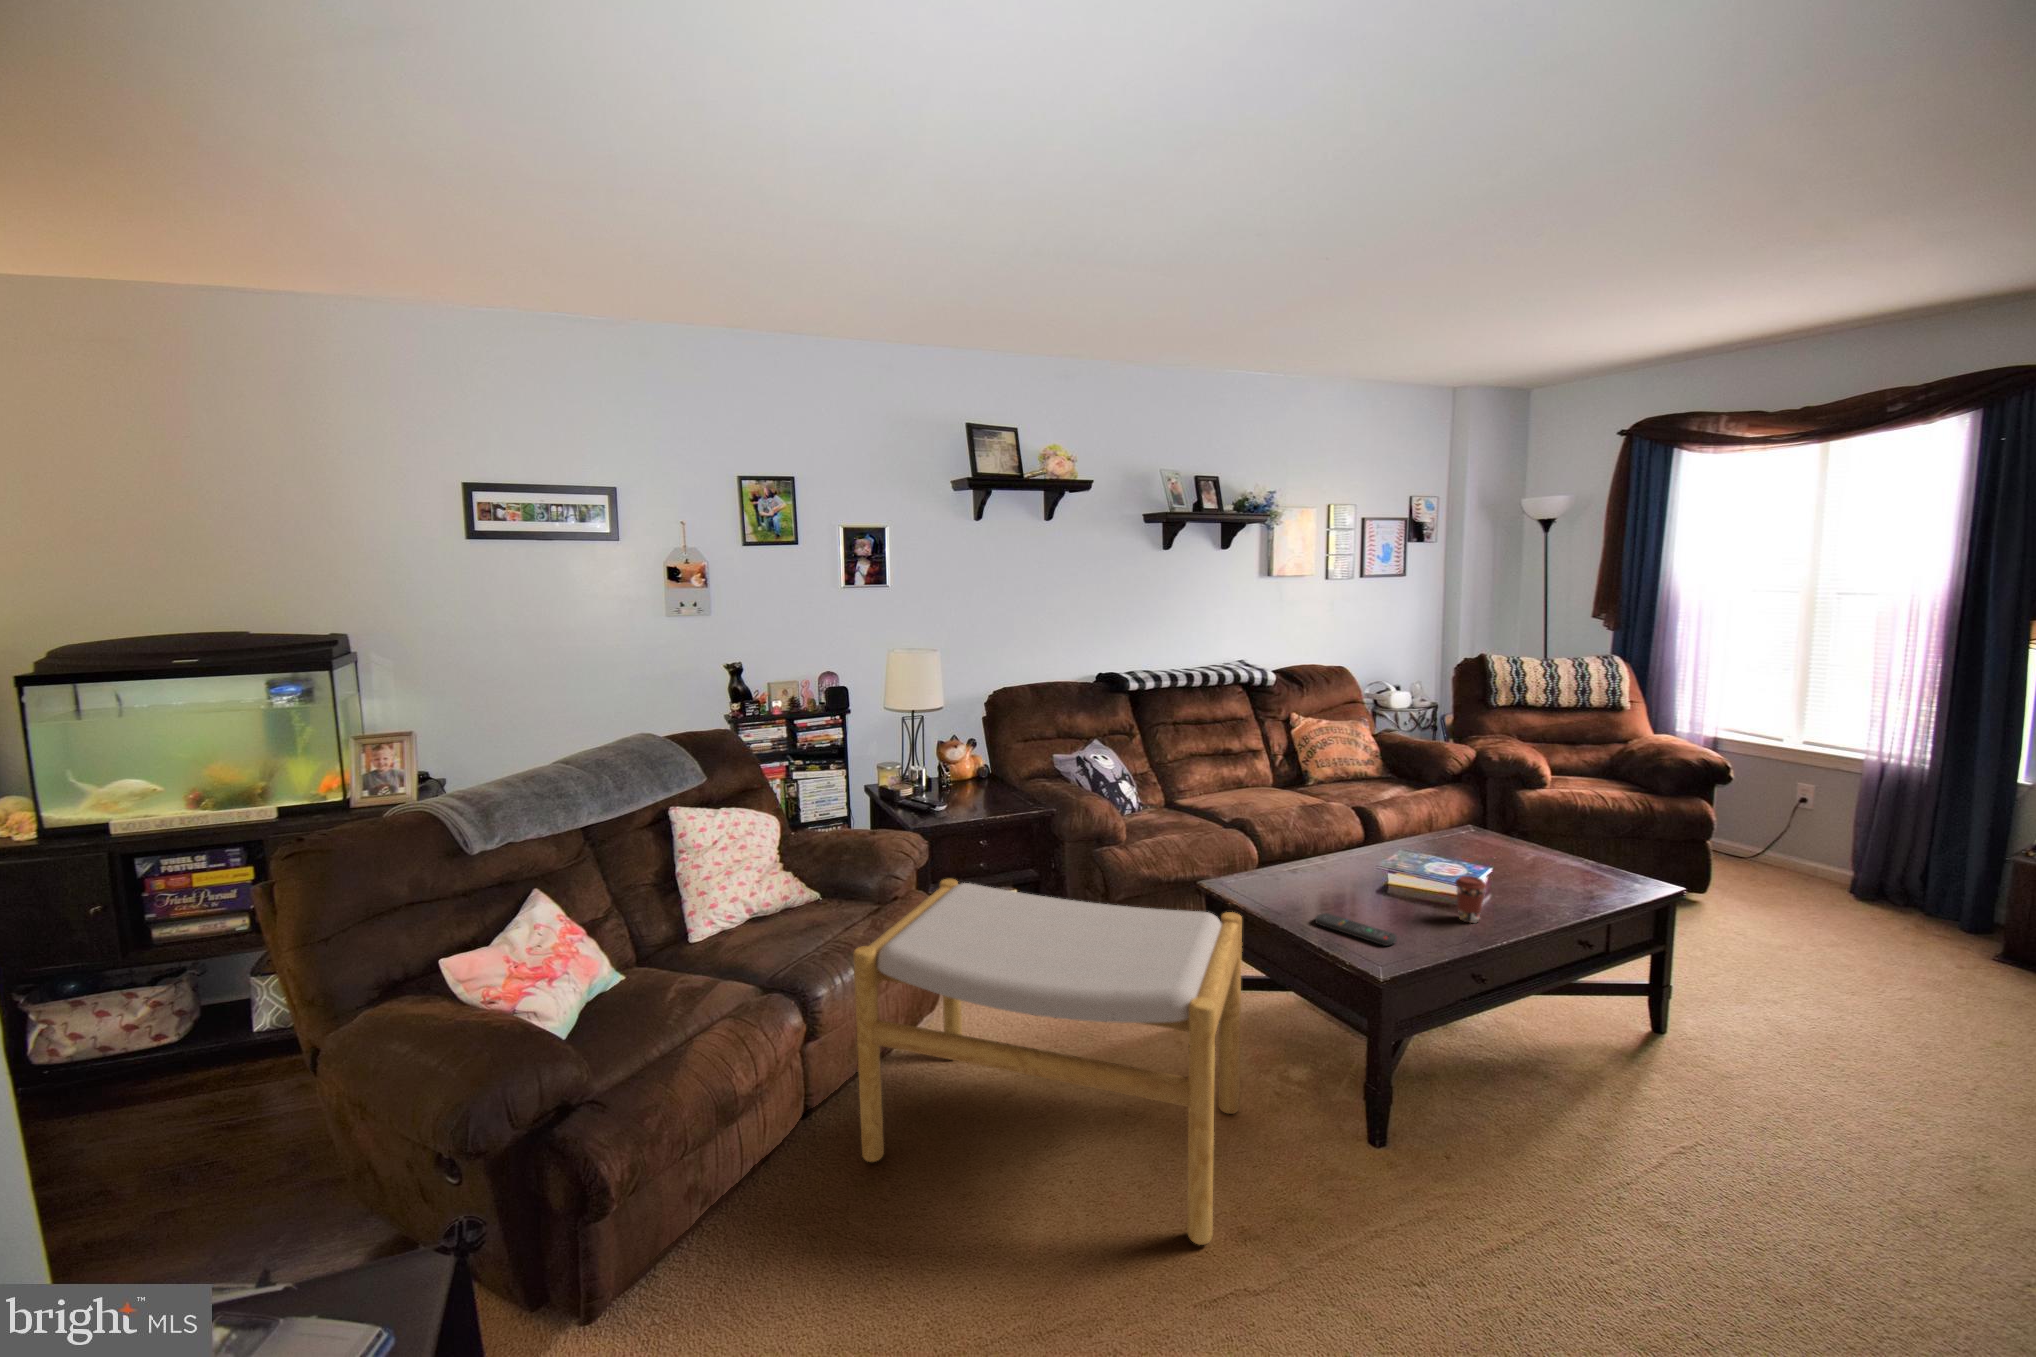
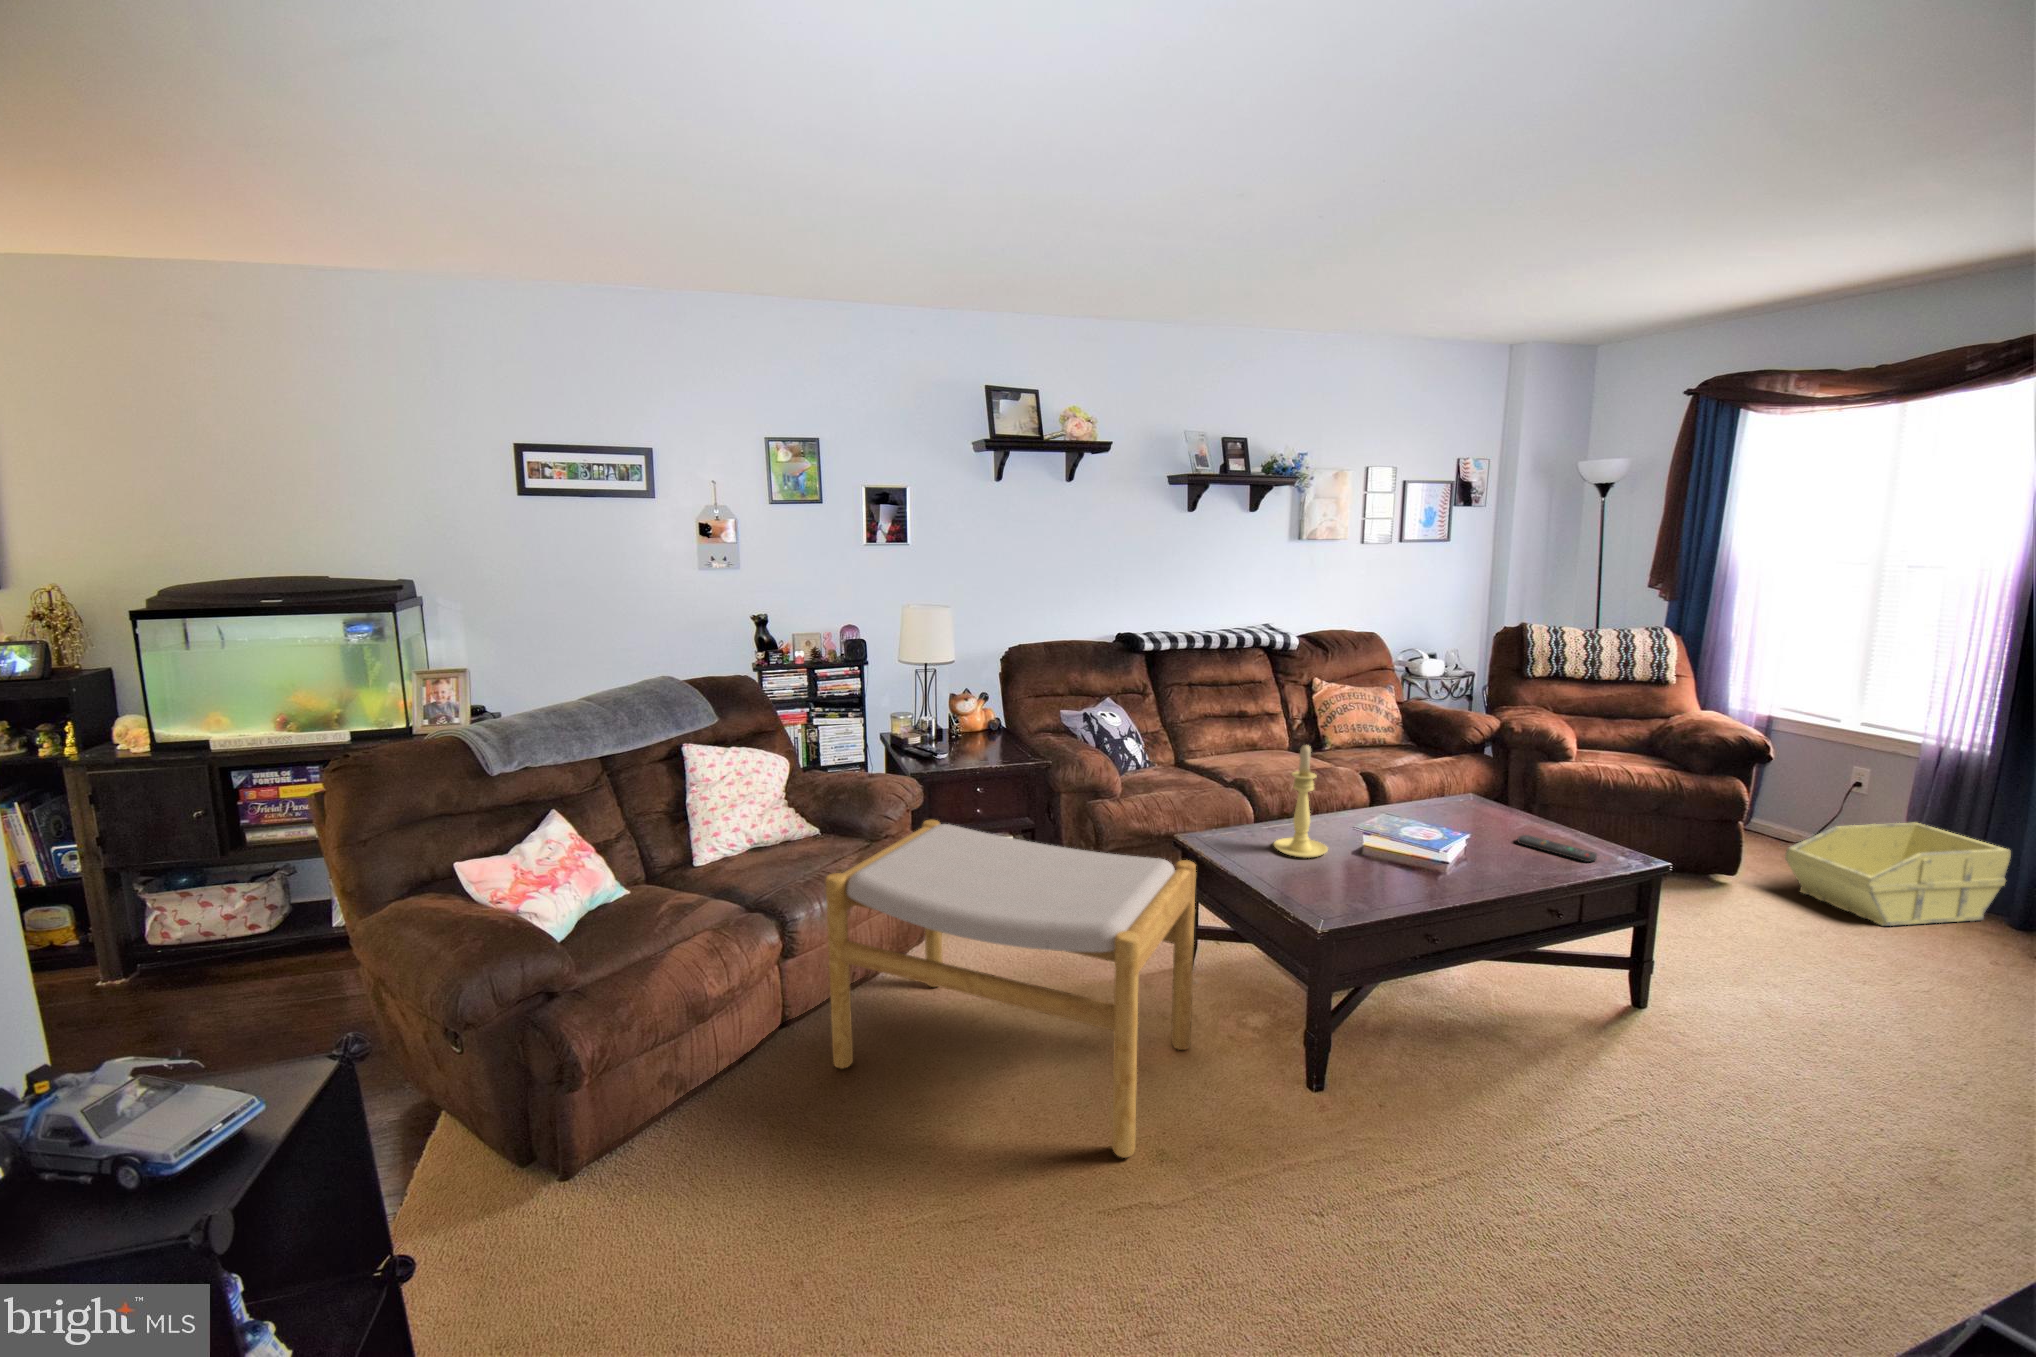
candle holder: none [1301,784,1358,901] -> present [1274,745,1328,858]
storage bin: none [1753,835,1957,937] -> present [1785,822,2011,926]
coffee cup: present [1455,876,1487,923] -> none [1418,838,1449,883]
remote control: present [1315,913,1397,946] -> present [1517,835,1597,862]

